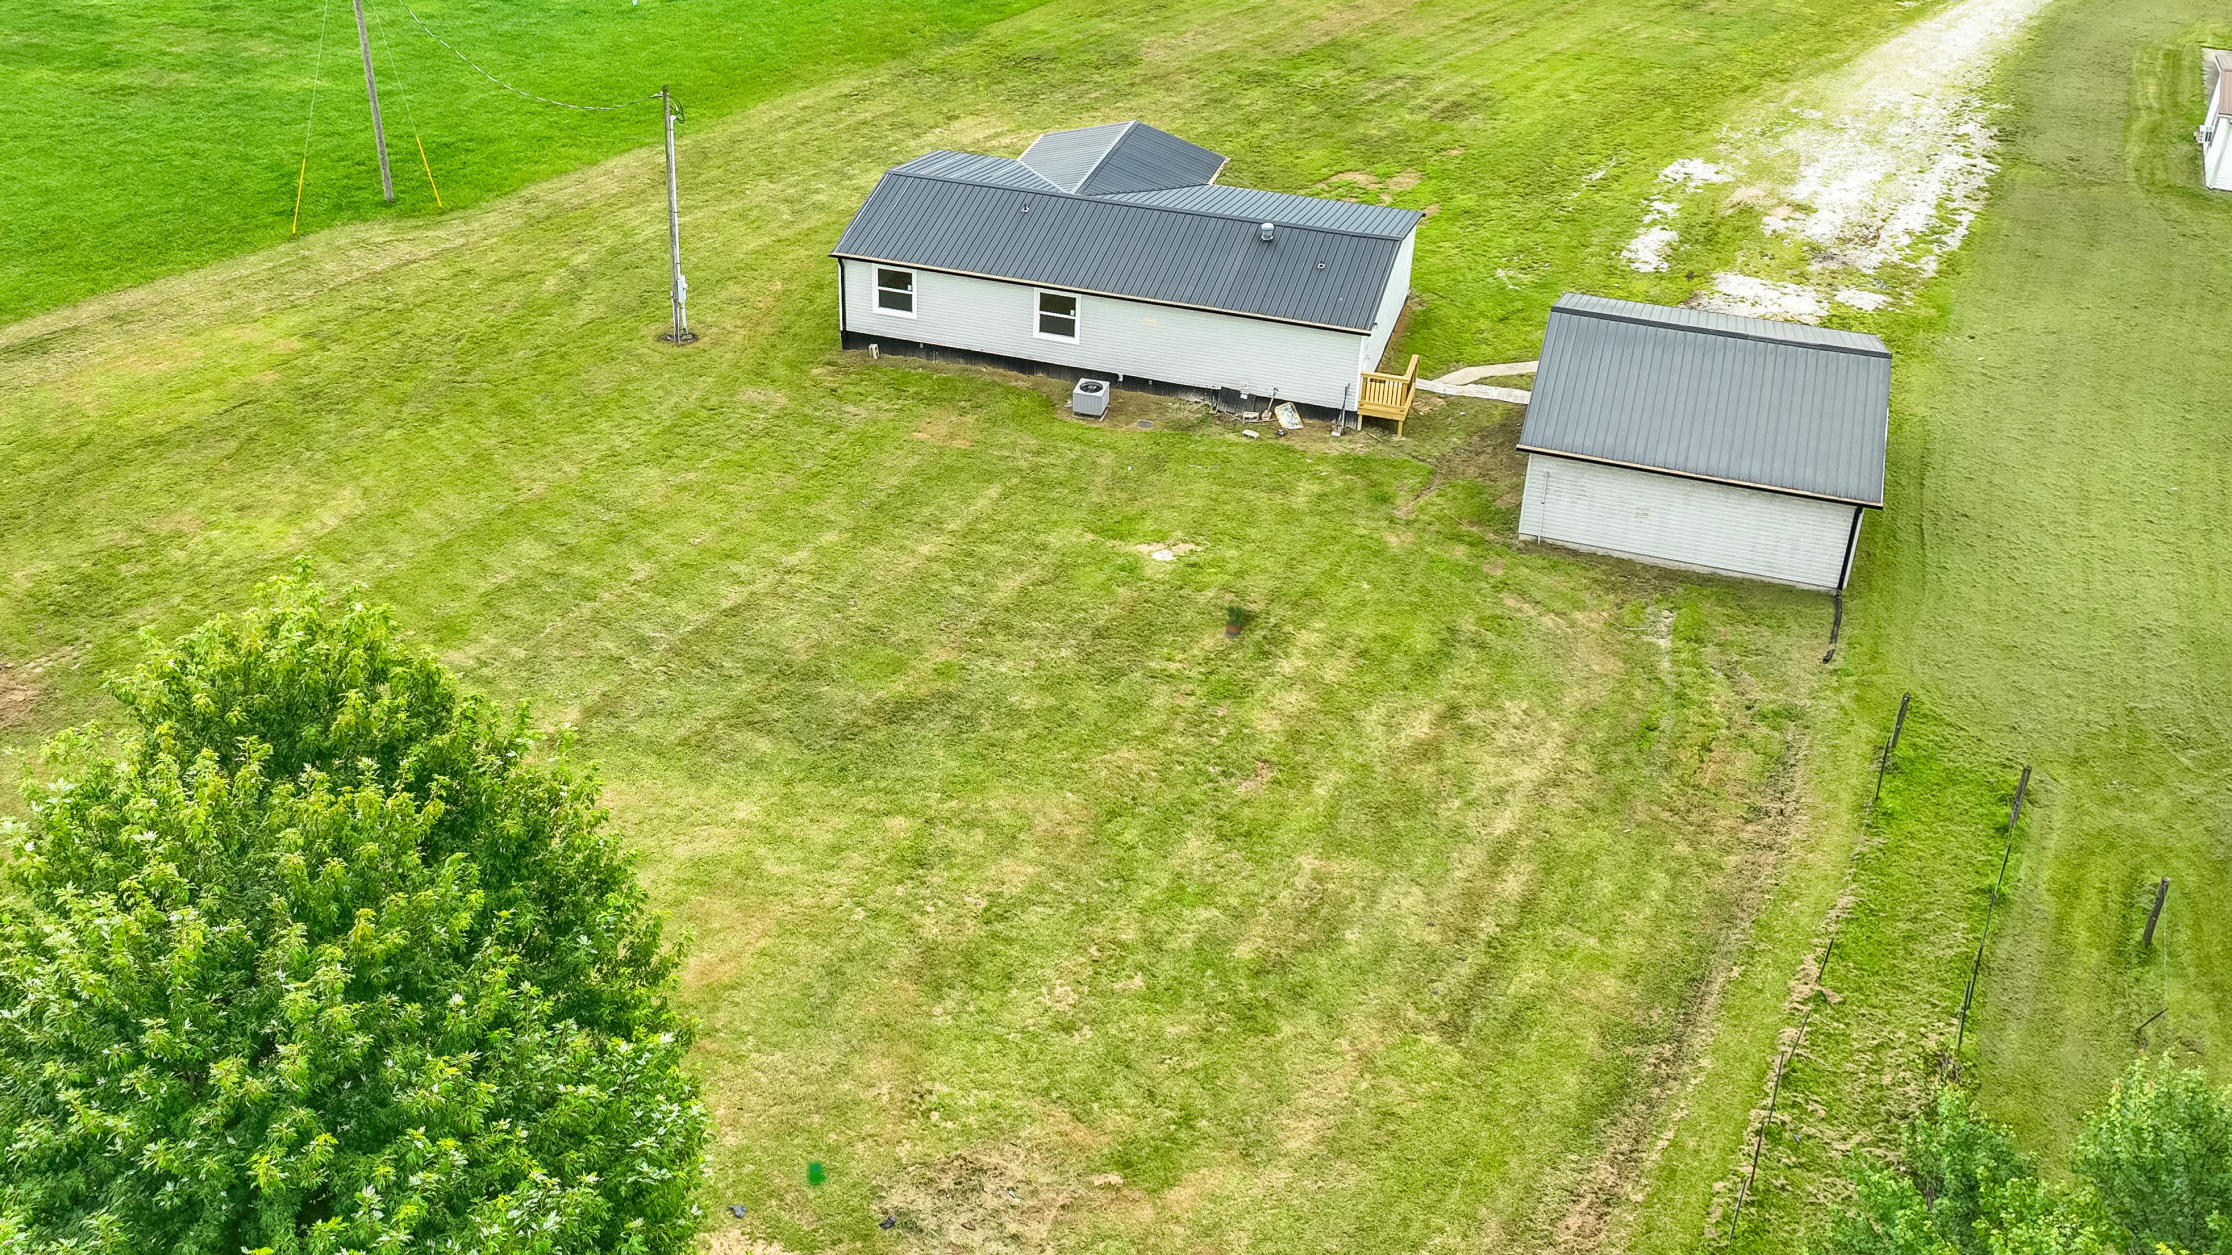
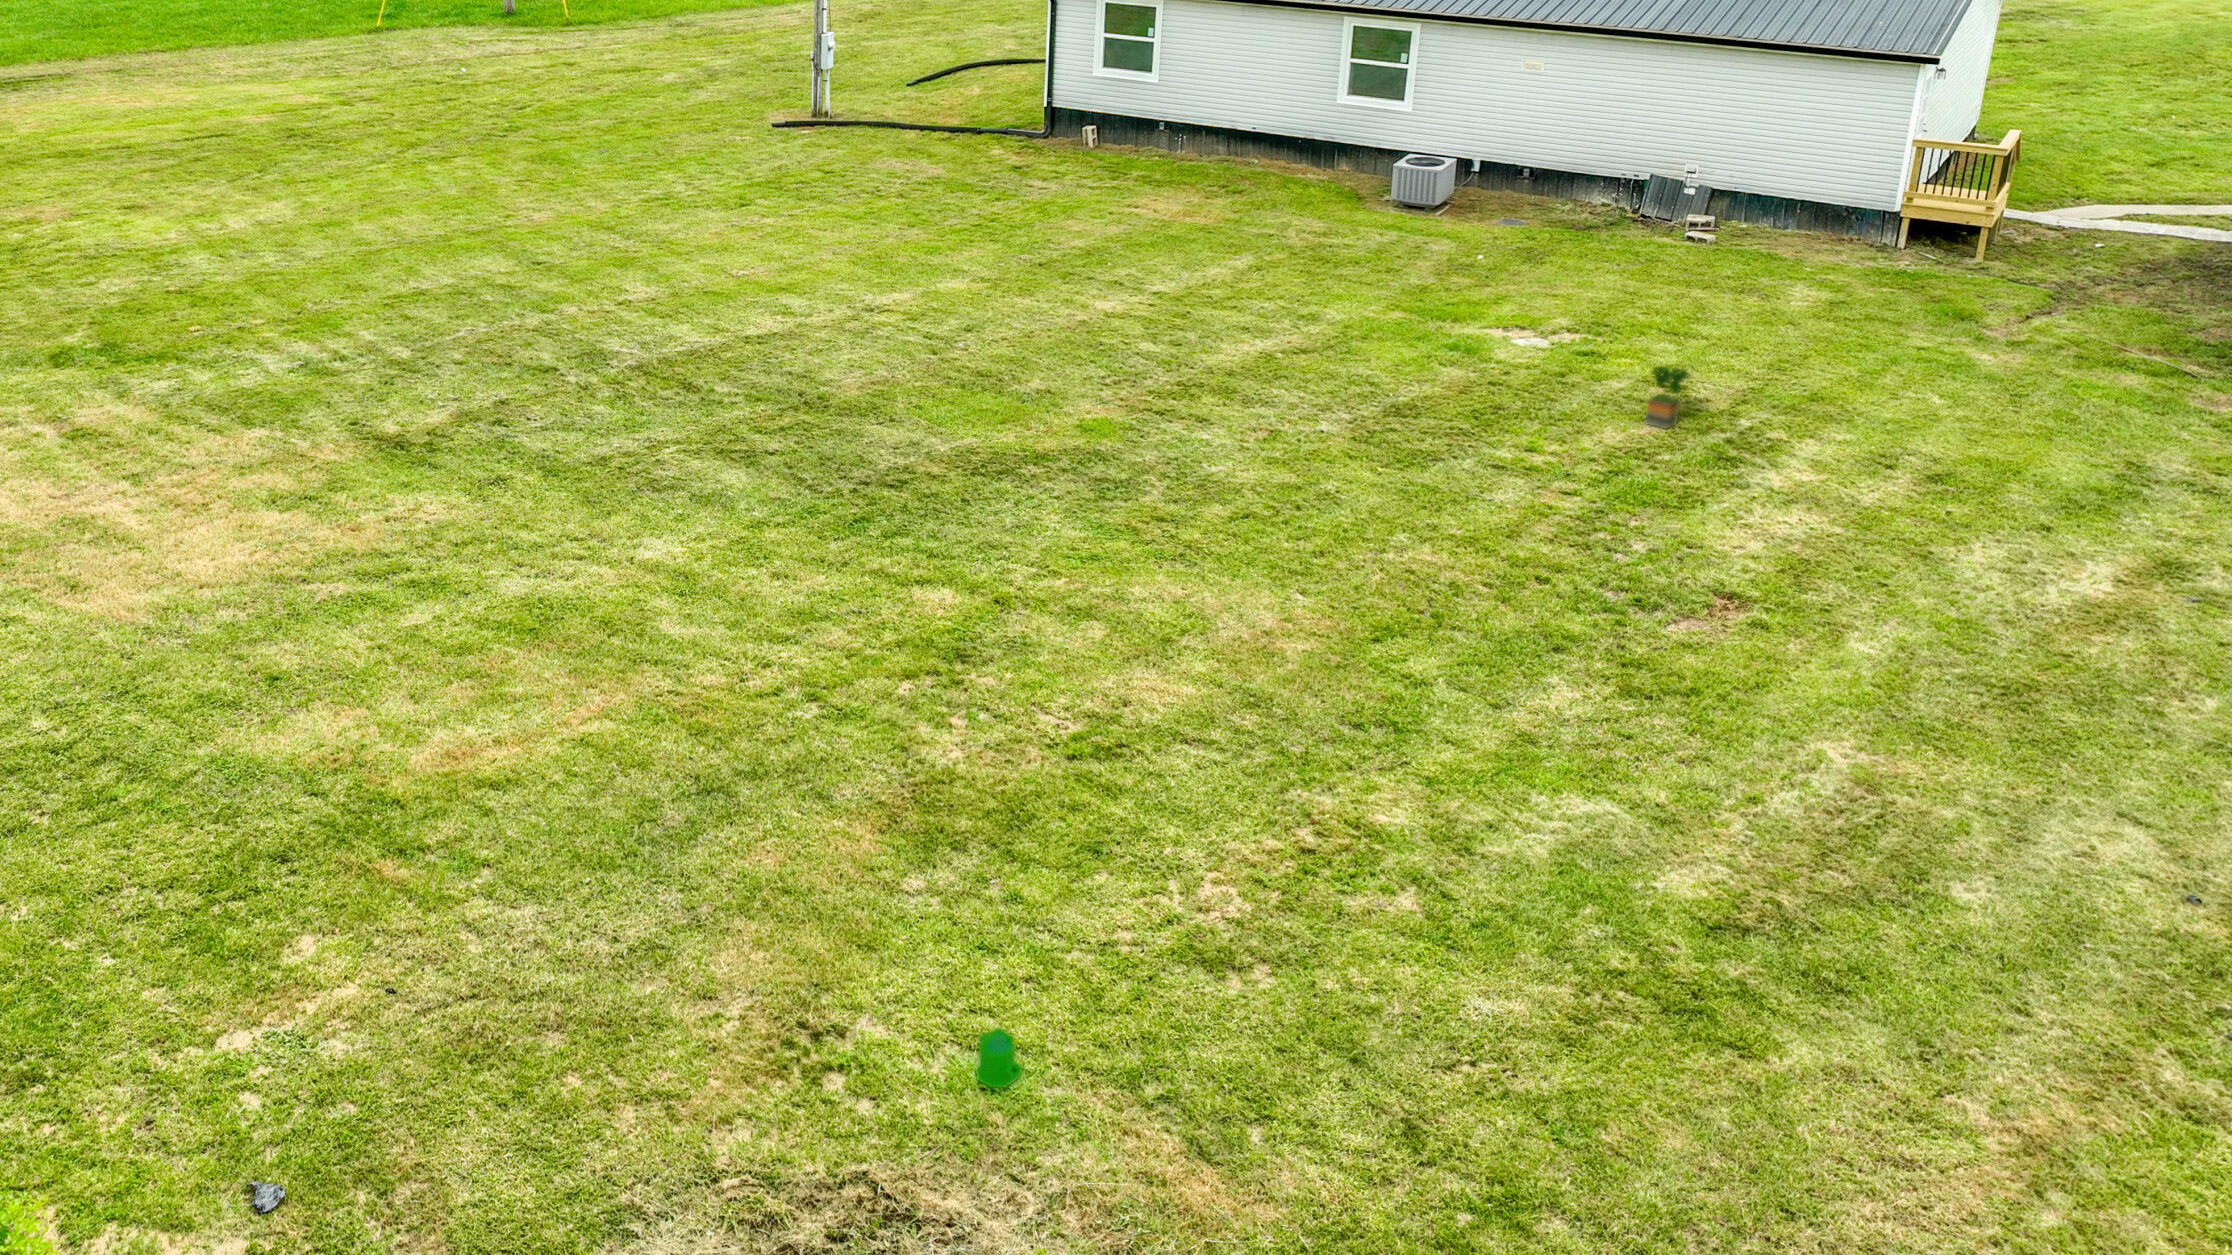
watering can: present [807,1161,827,1185] -> present [975,1028,1022,1088]

